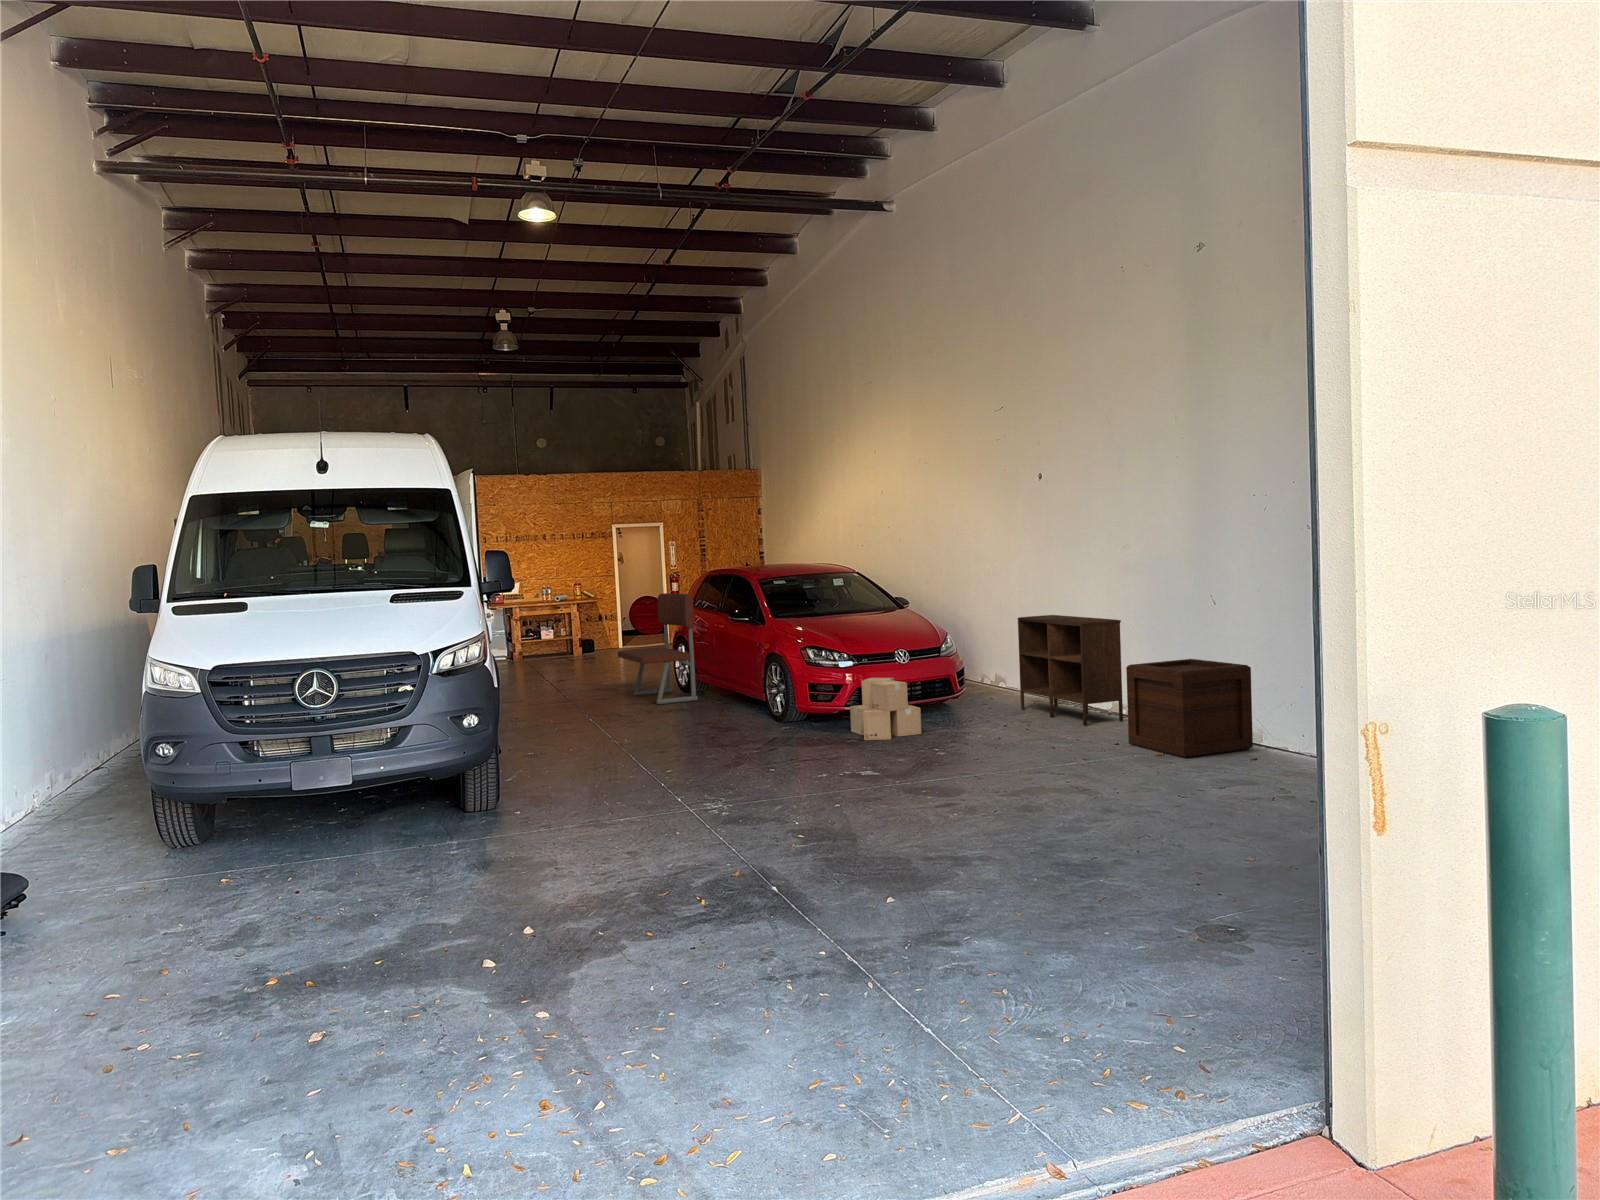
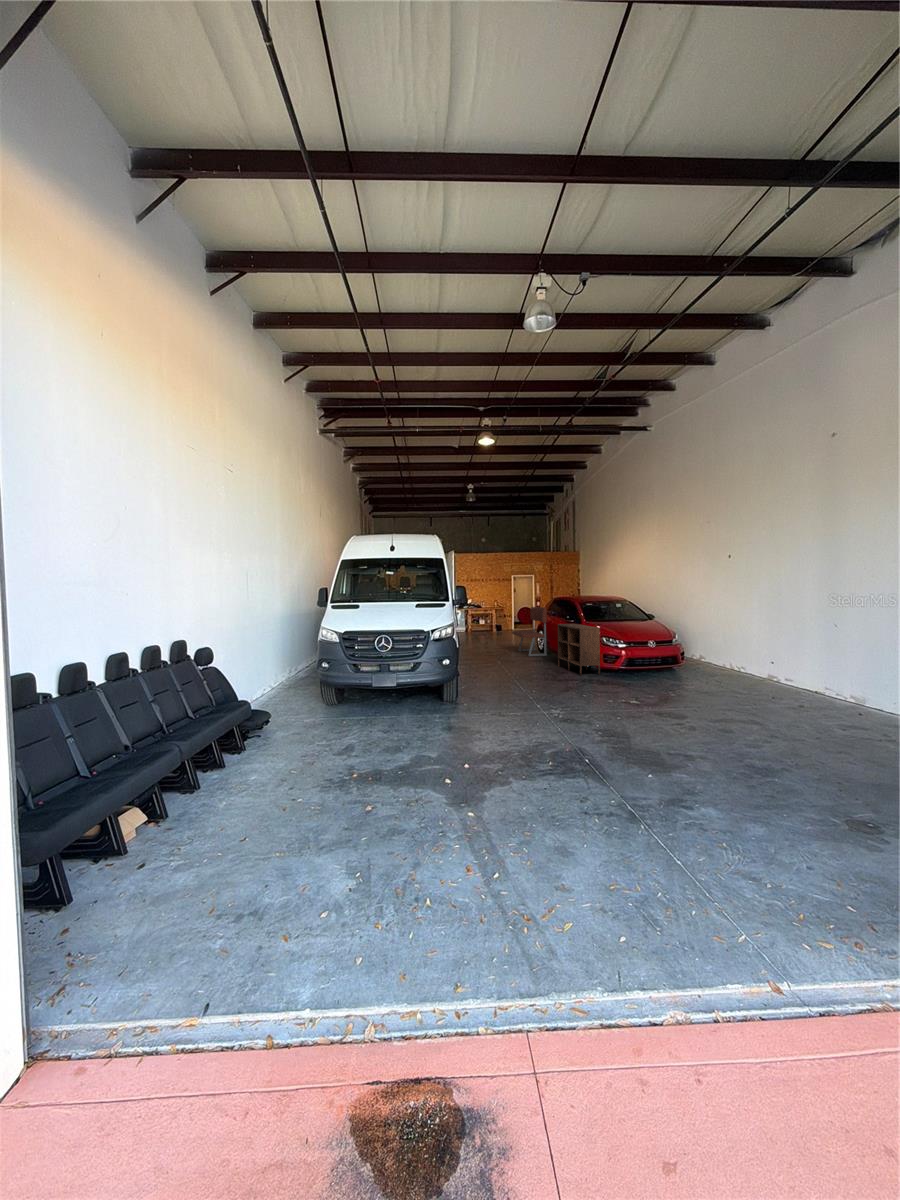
shelving unit: present [1018,615,1123,725] -> present [558,624,600,676]
wooden crate: present [1126,659,1253,758] -> none [782,655,865,710]
cardboard box: present [850,678,921,740] -> none [622,652,659,684]

